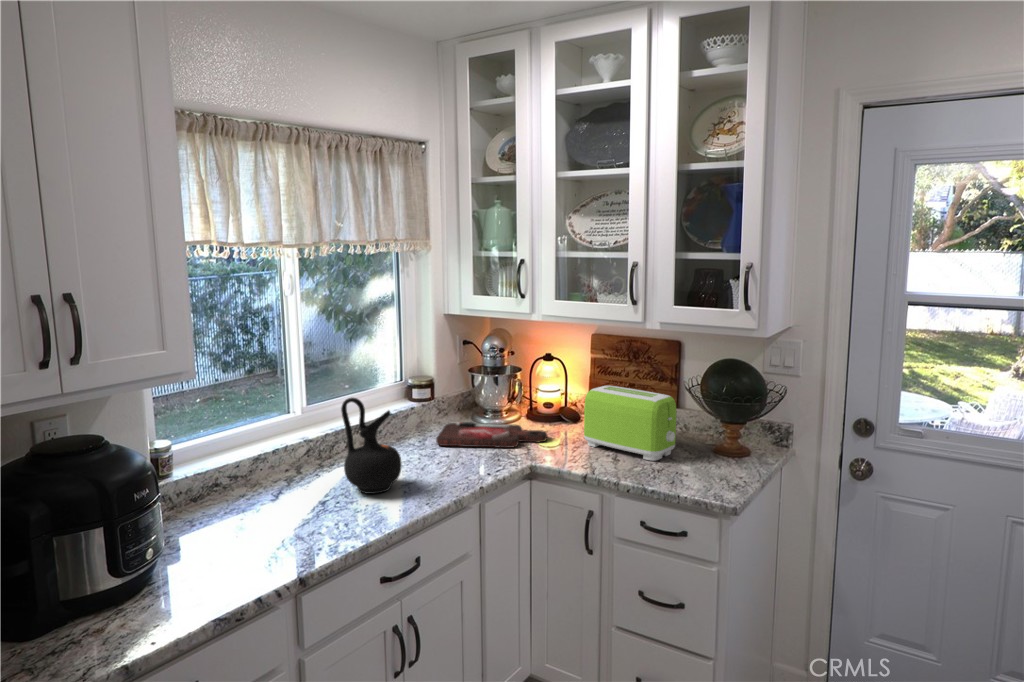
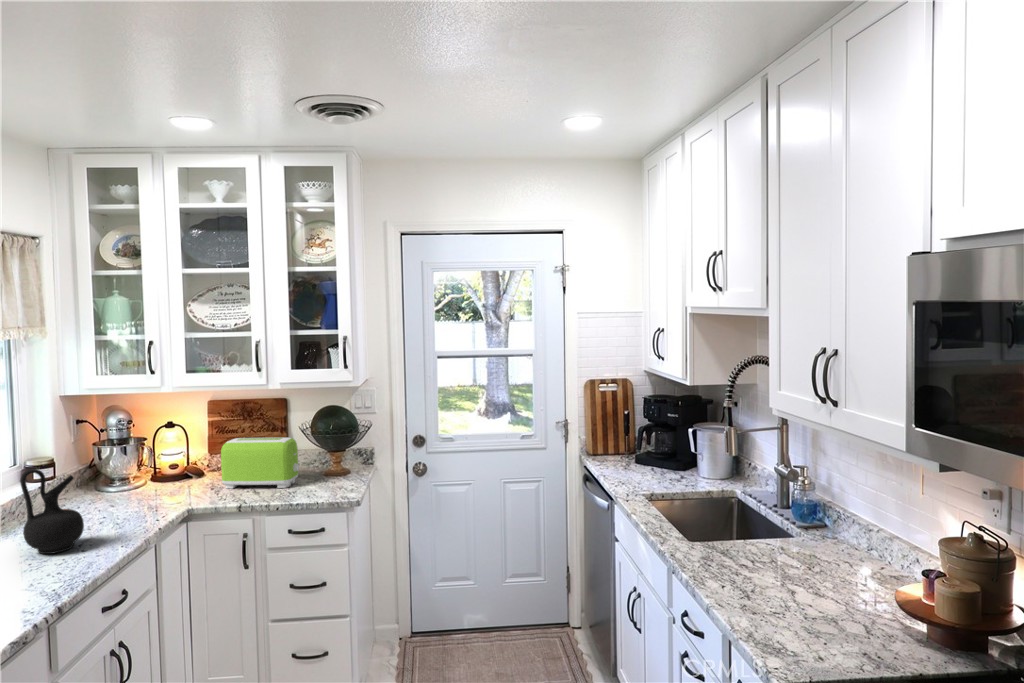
cutting board: present [436,422,547,448] -> none [78,485,188,512]

